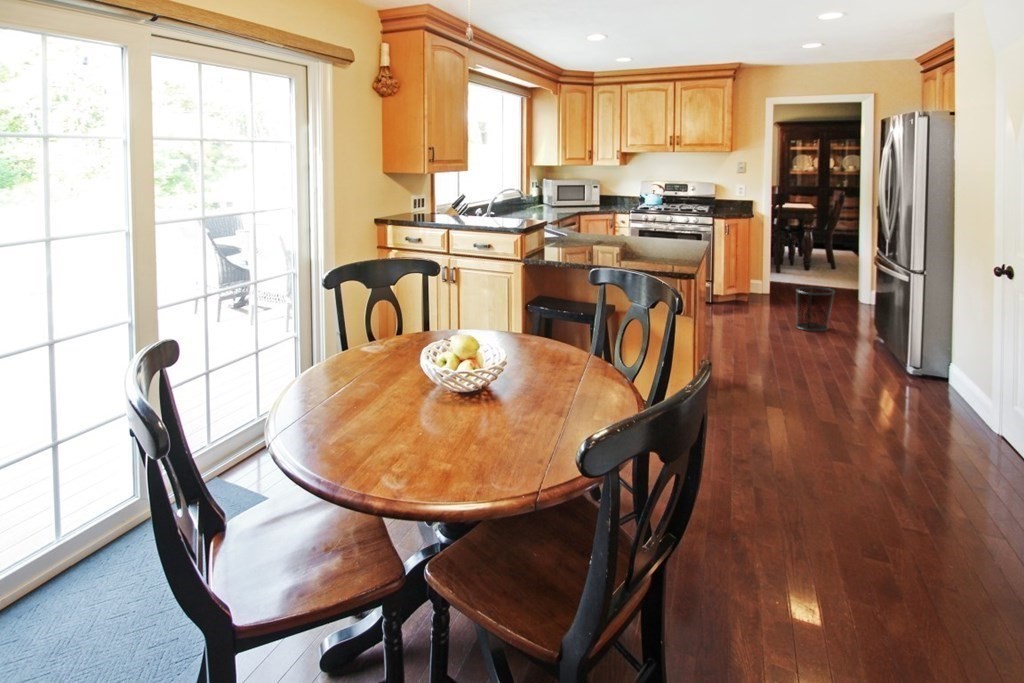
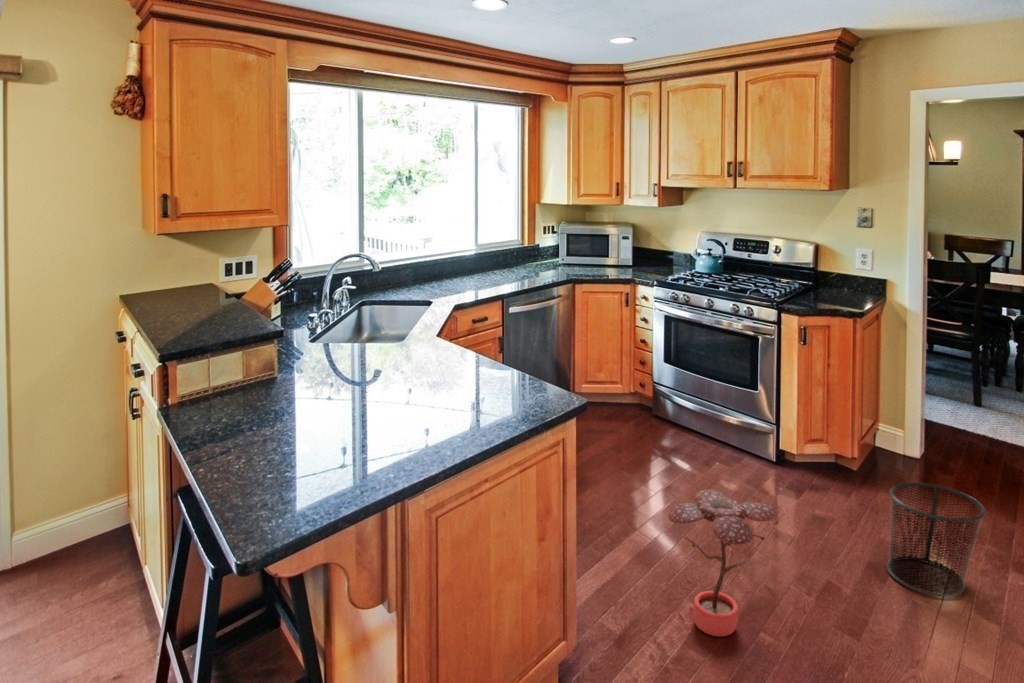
potted plant: none [735,289,775,350] -> present [668,489,776,637]

